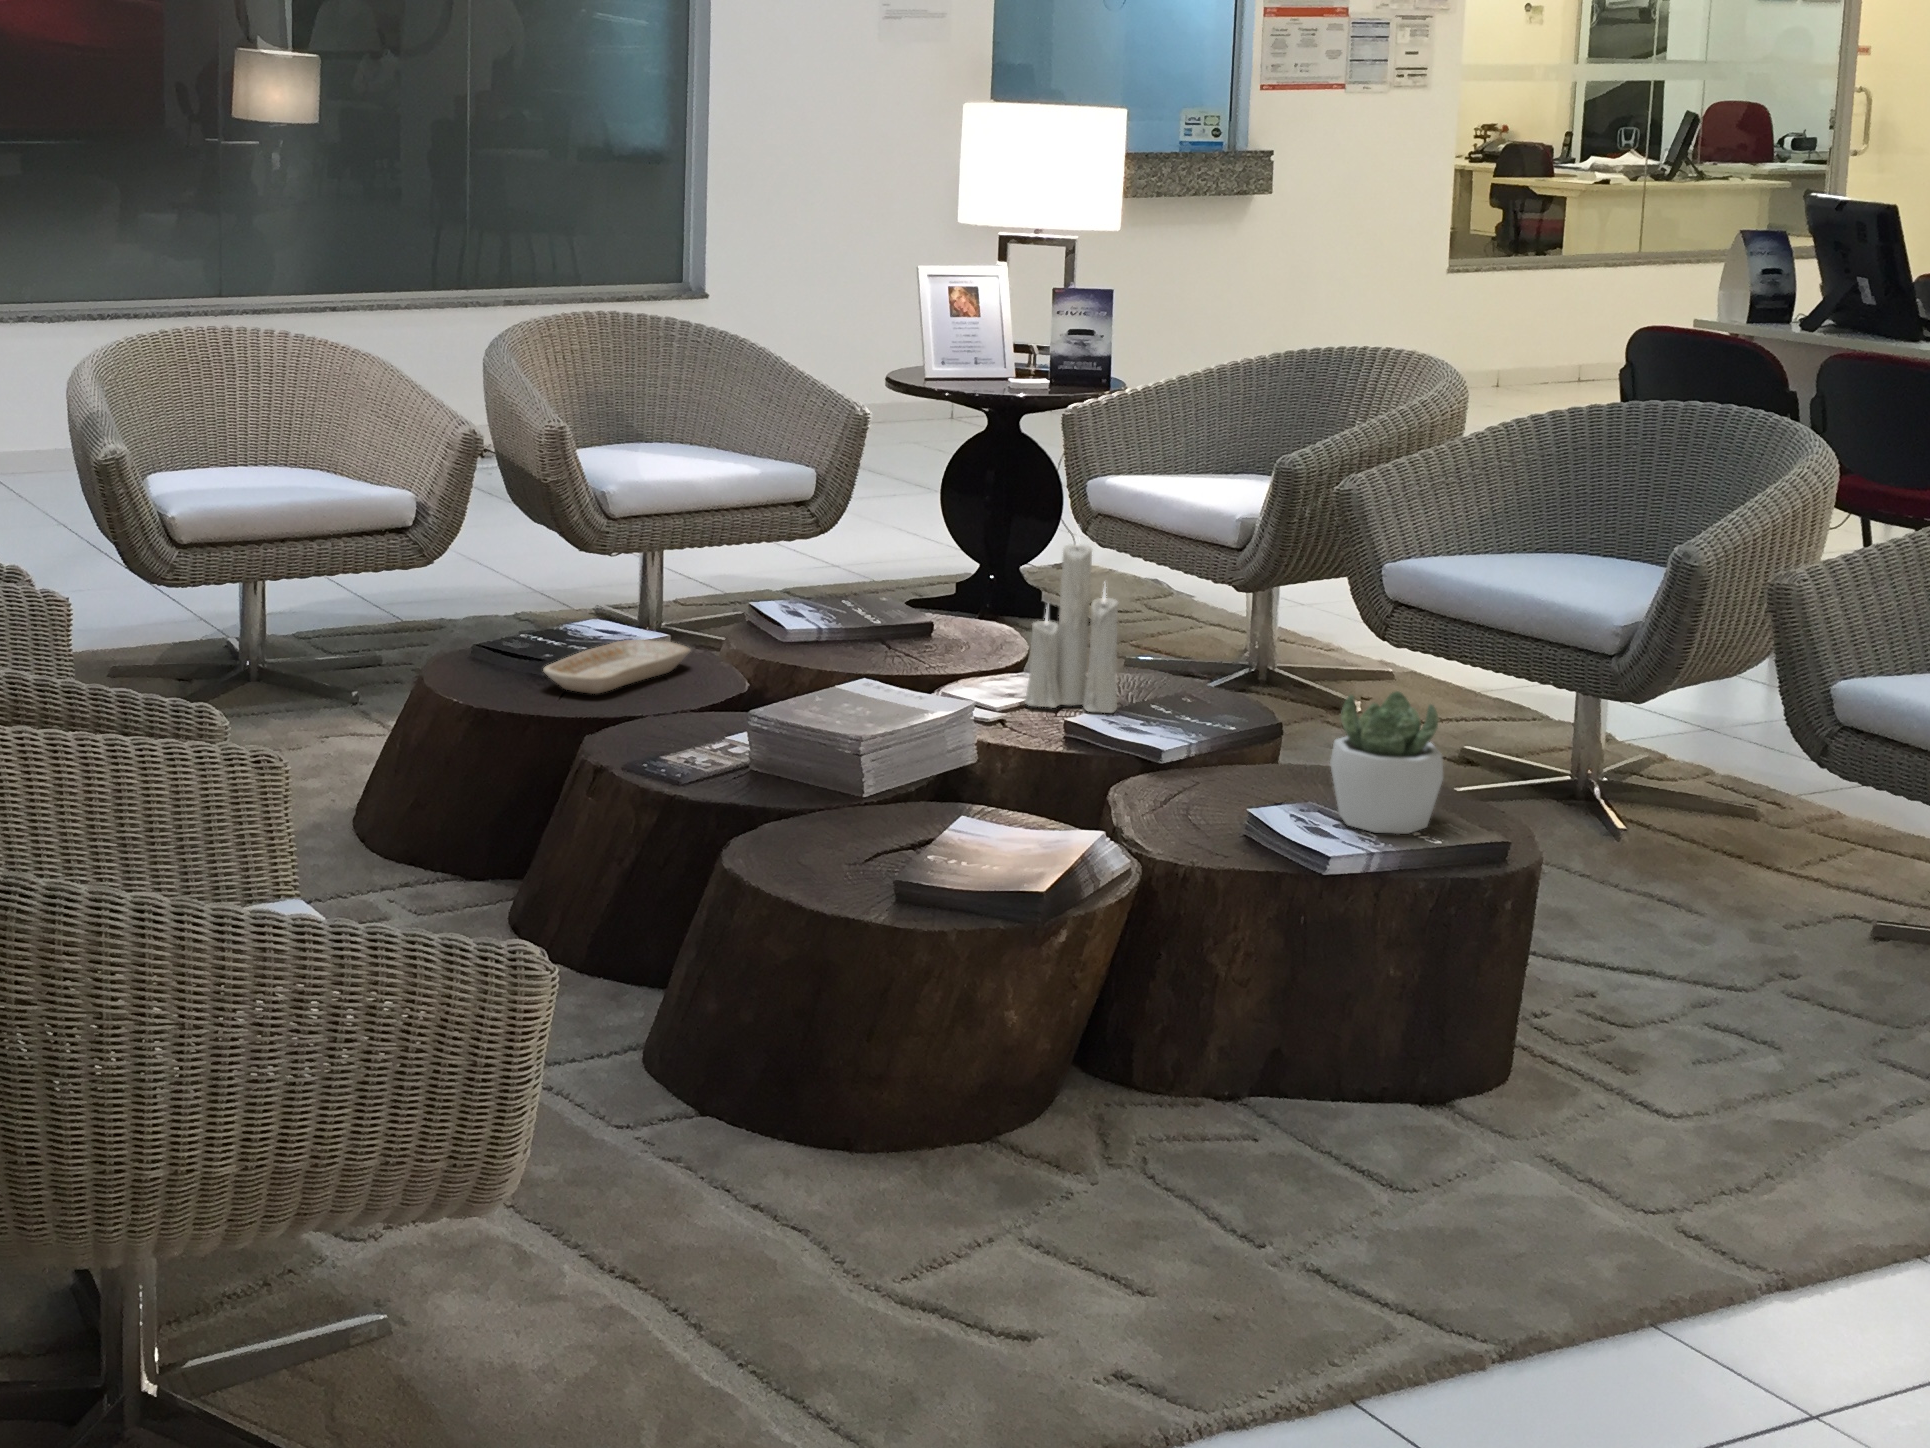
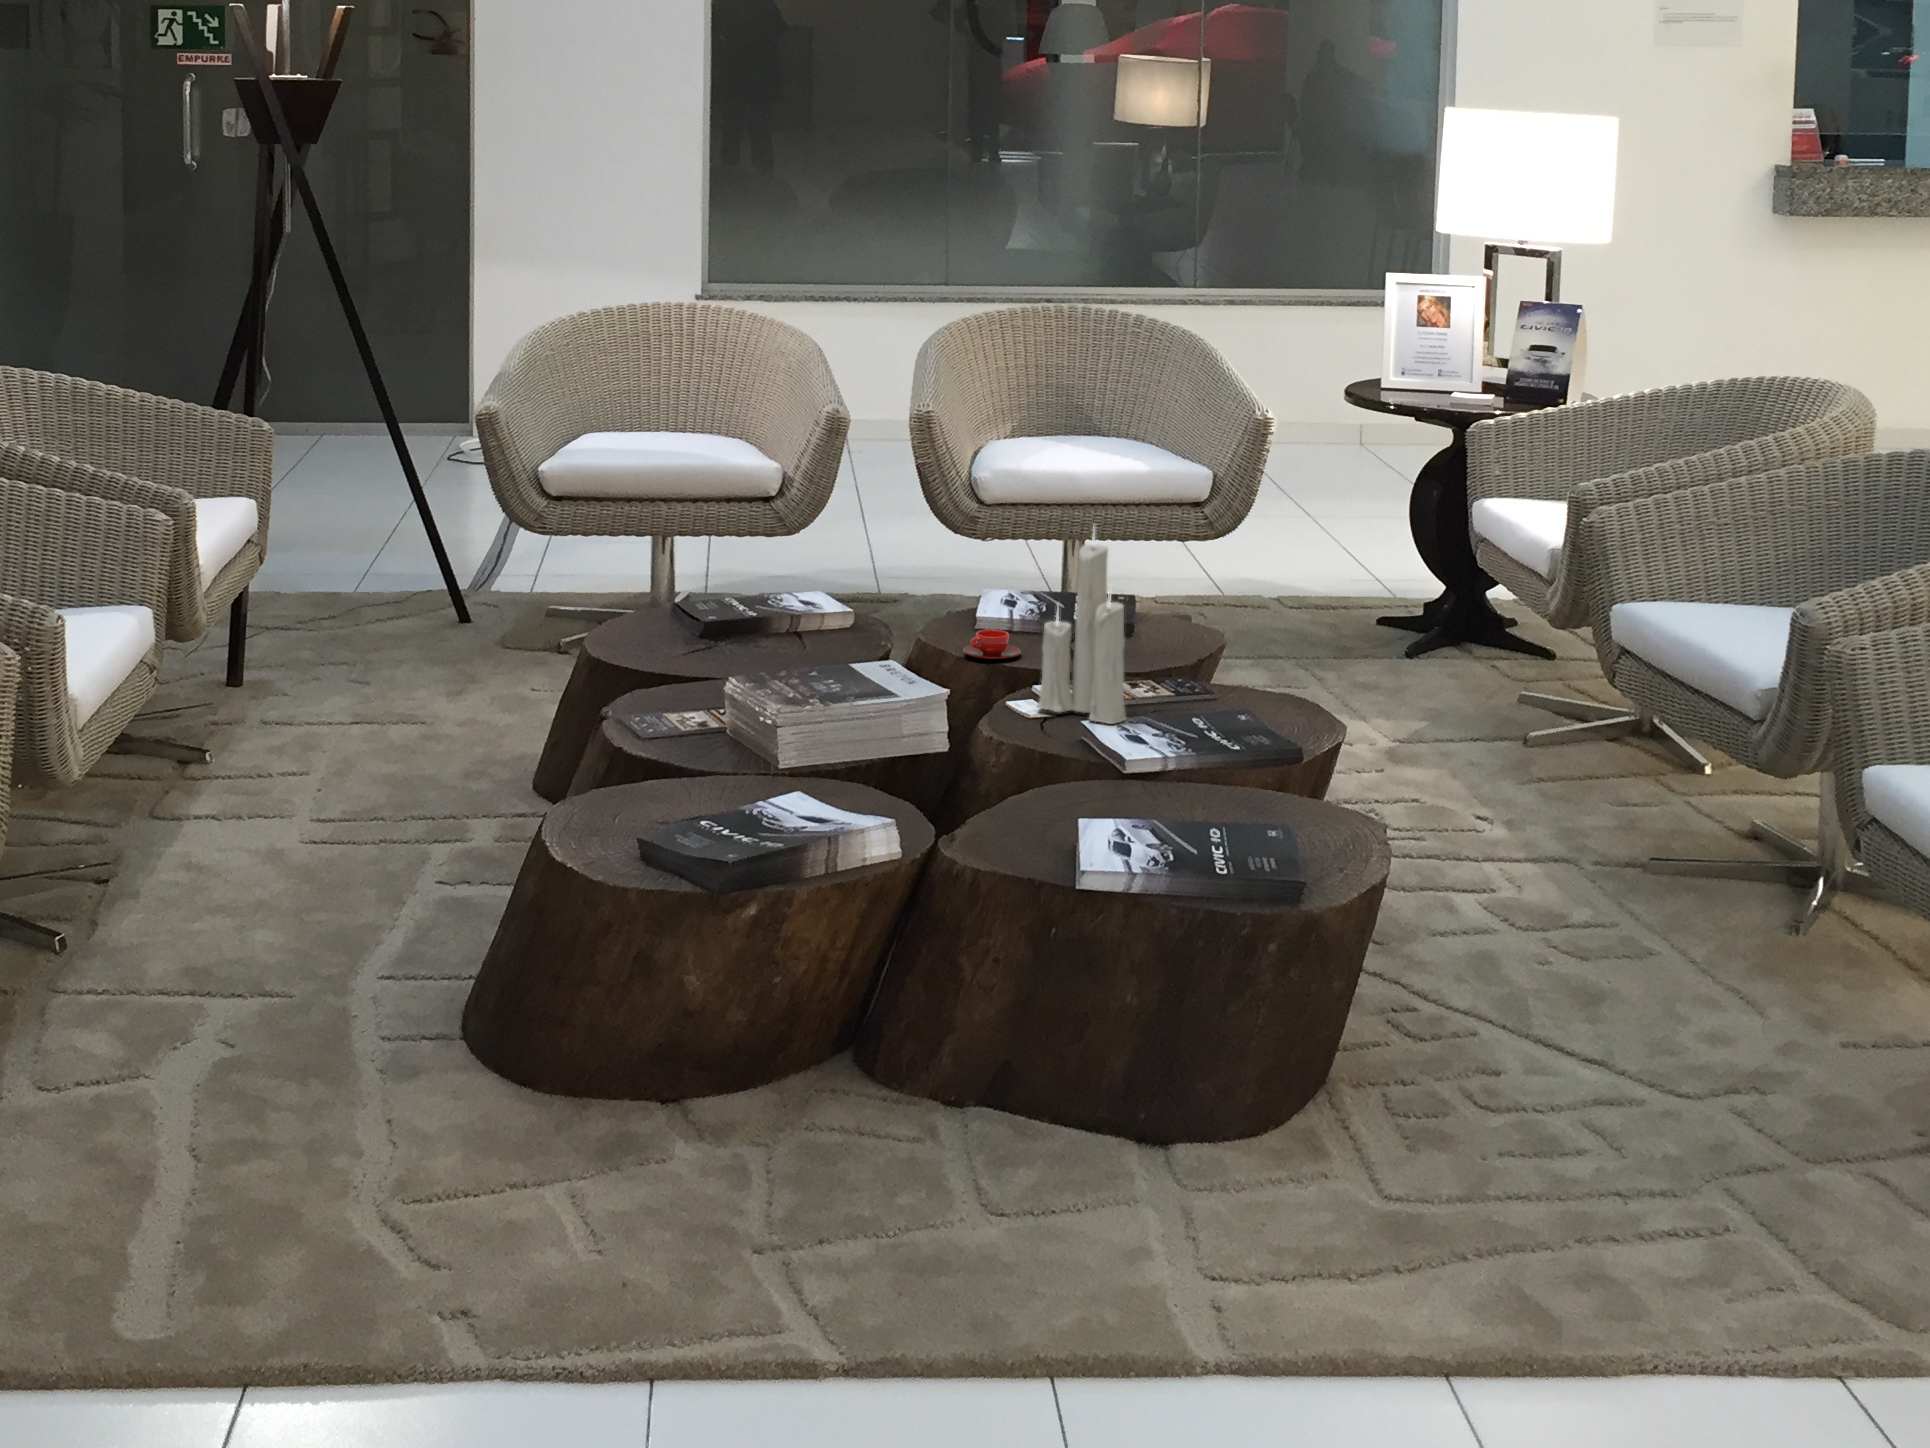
teacup: none [864,637,921,666] -> present [963,629,1021,659]
tray: present [543,640,691,694] -> none [640,610,815,654]
succulent plant: present [1330,691,1443,834] -> none [1111,714,1232,871]

